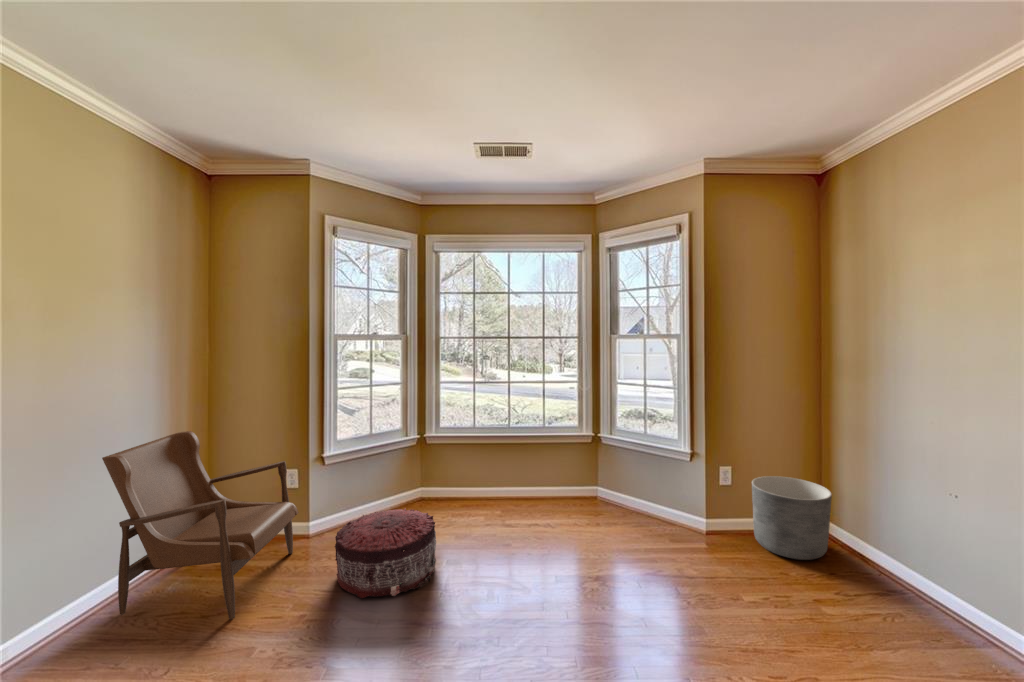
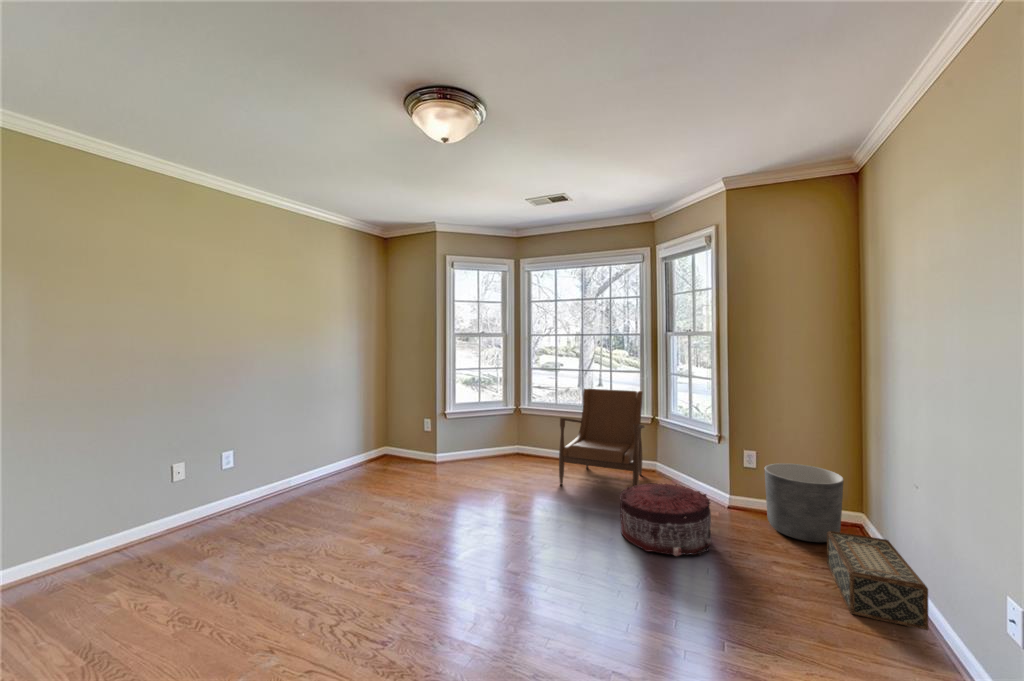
armchair: present [102,431,299,619] -> present [559,388,644,486]
pouf: present [335,508,436,598] -> present [620,483,711,556]
woven basket: none [850,550,996,648] -> present [827,531,928,630]

